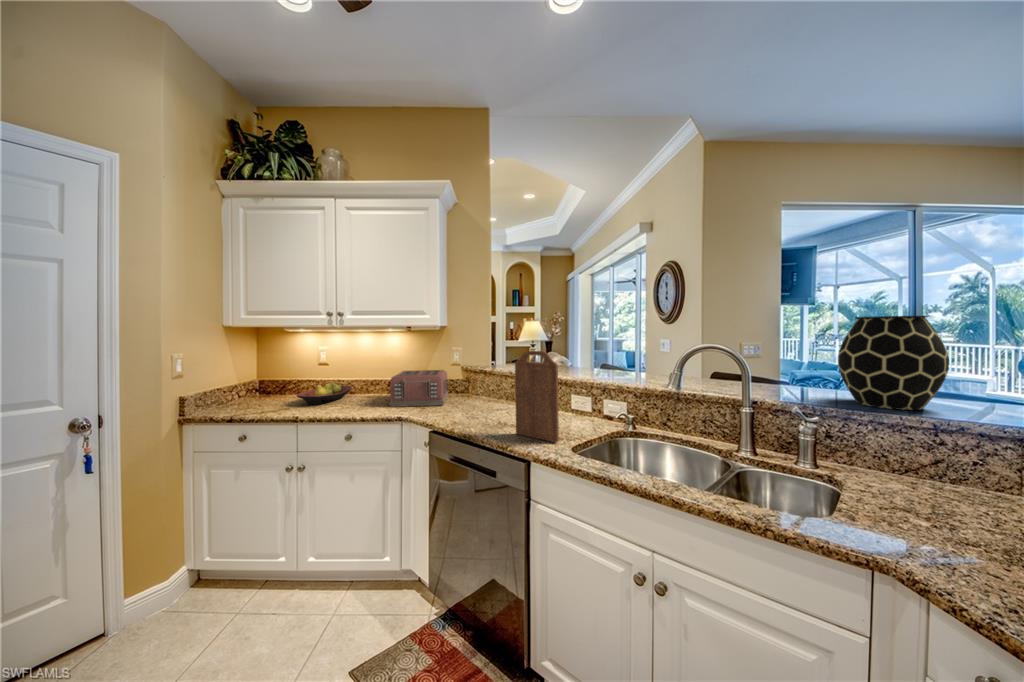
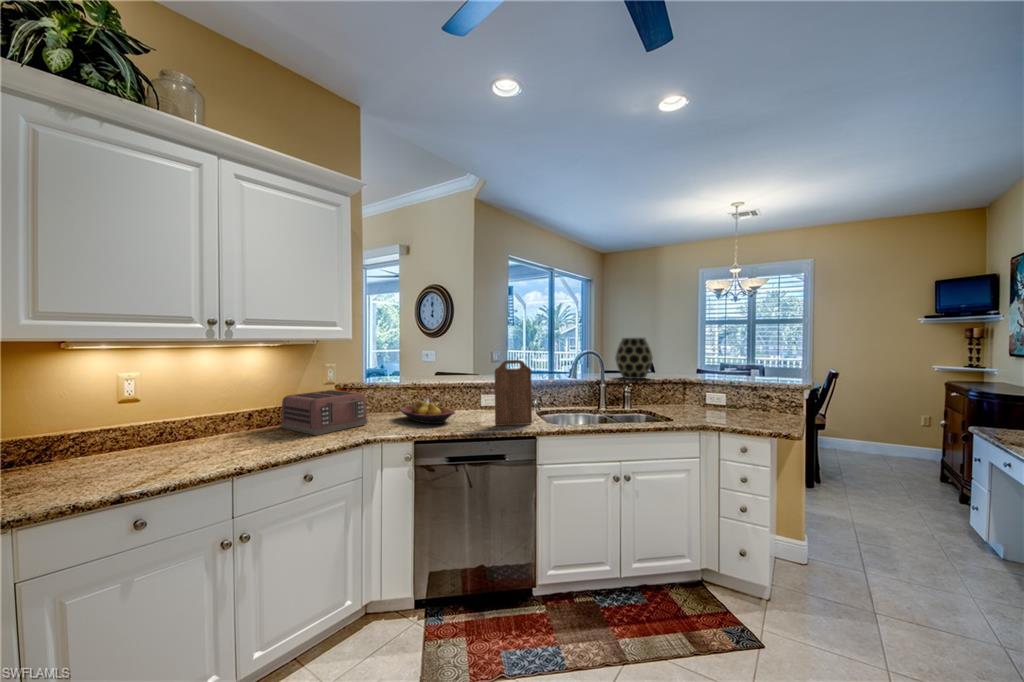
fruit bowl: present [297,382,352,405] -> present [400,401,455,424]

